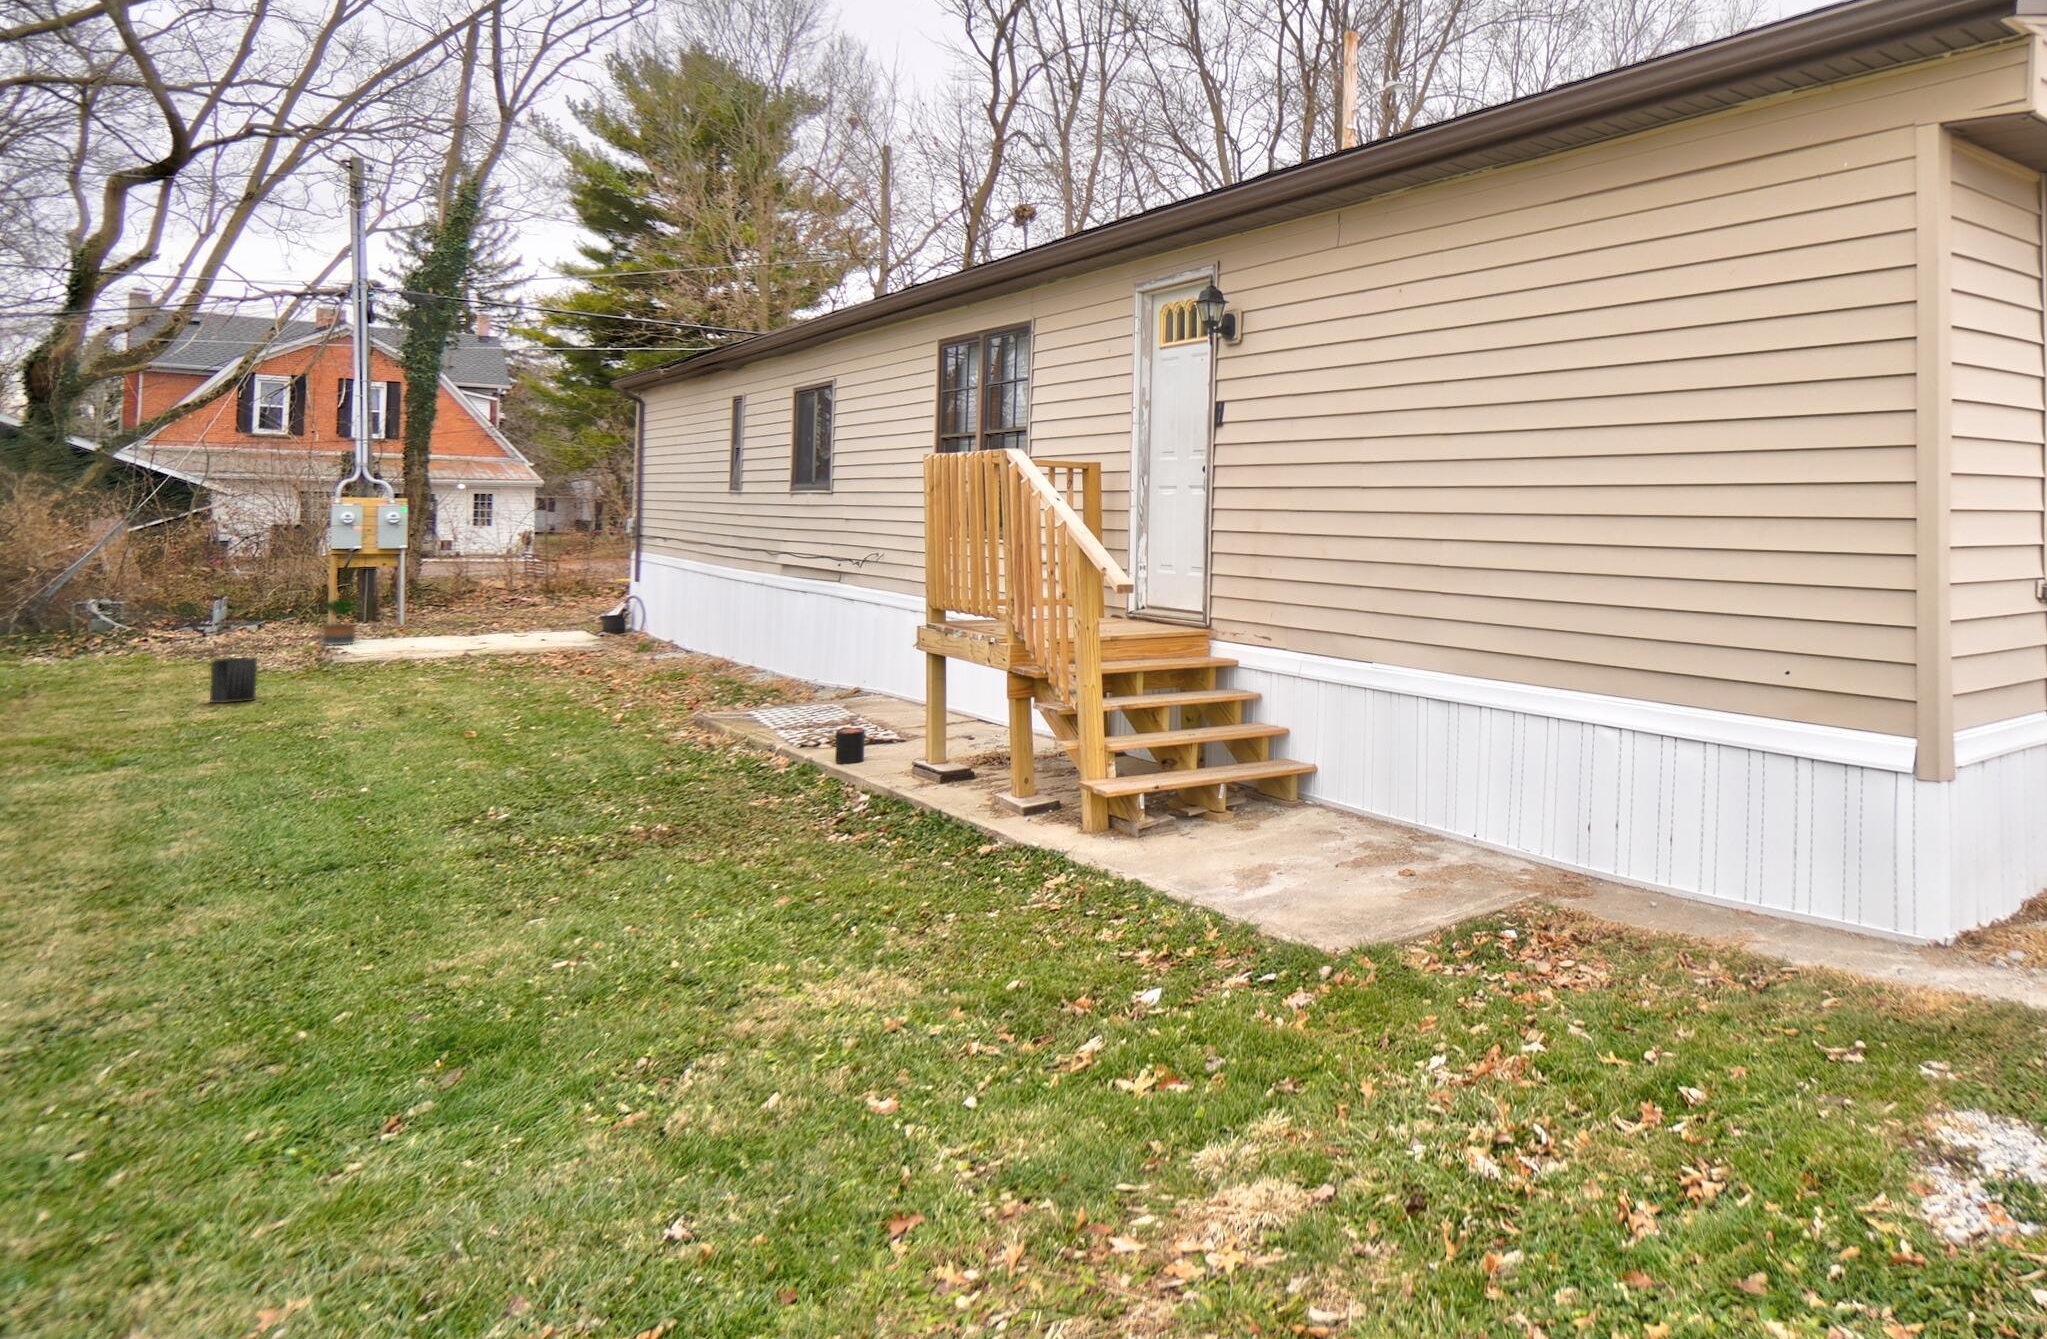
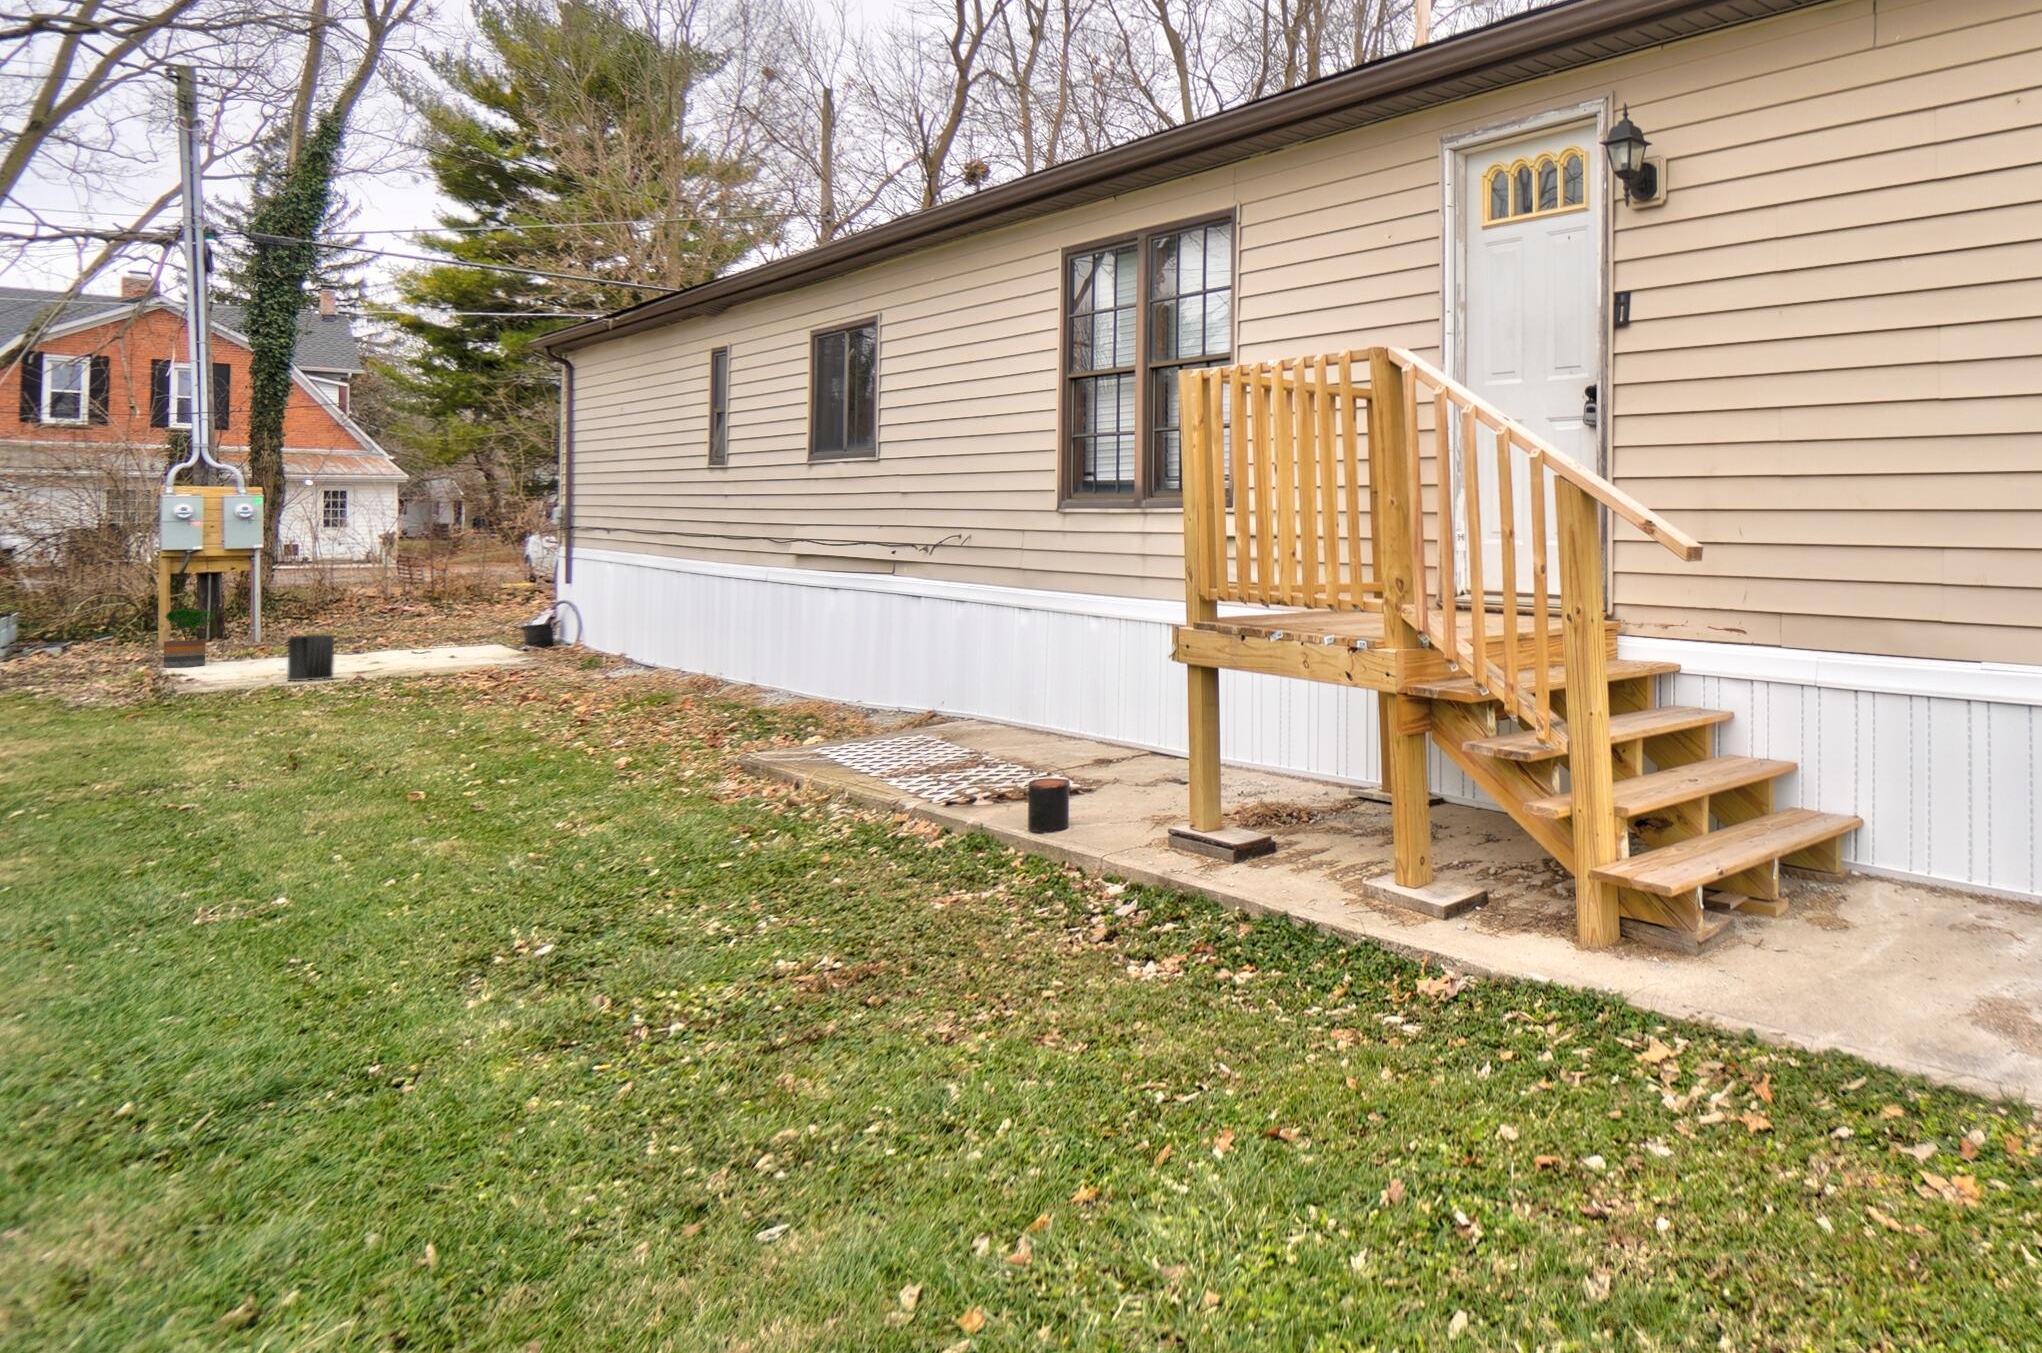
trash can: present [210,658,257,703] -> present [287,635,334,681]

